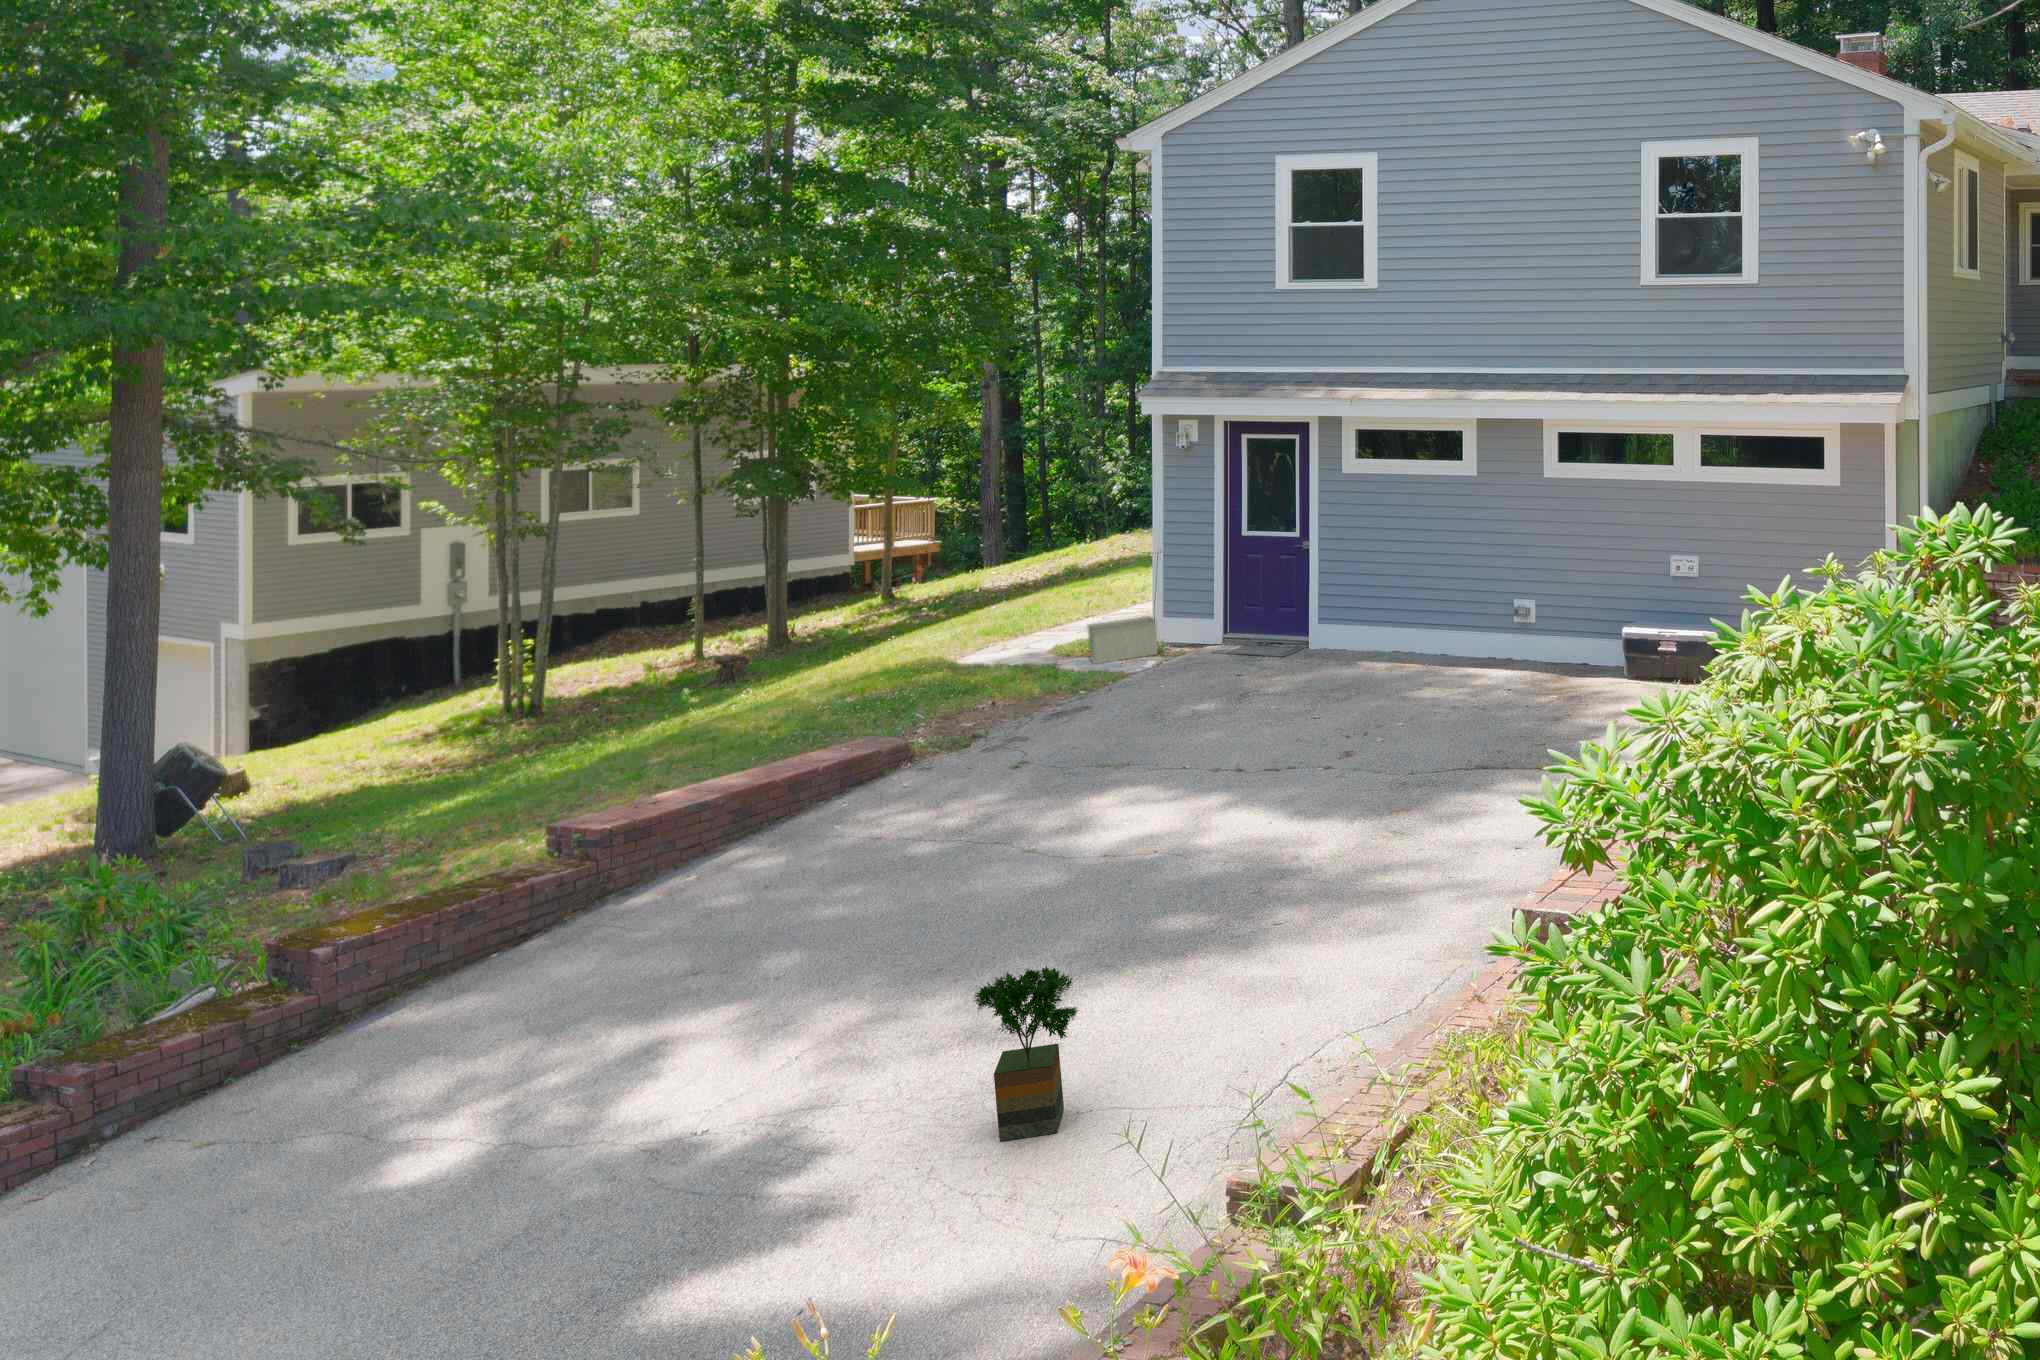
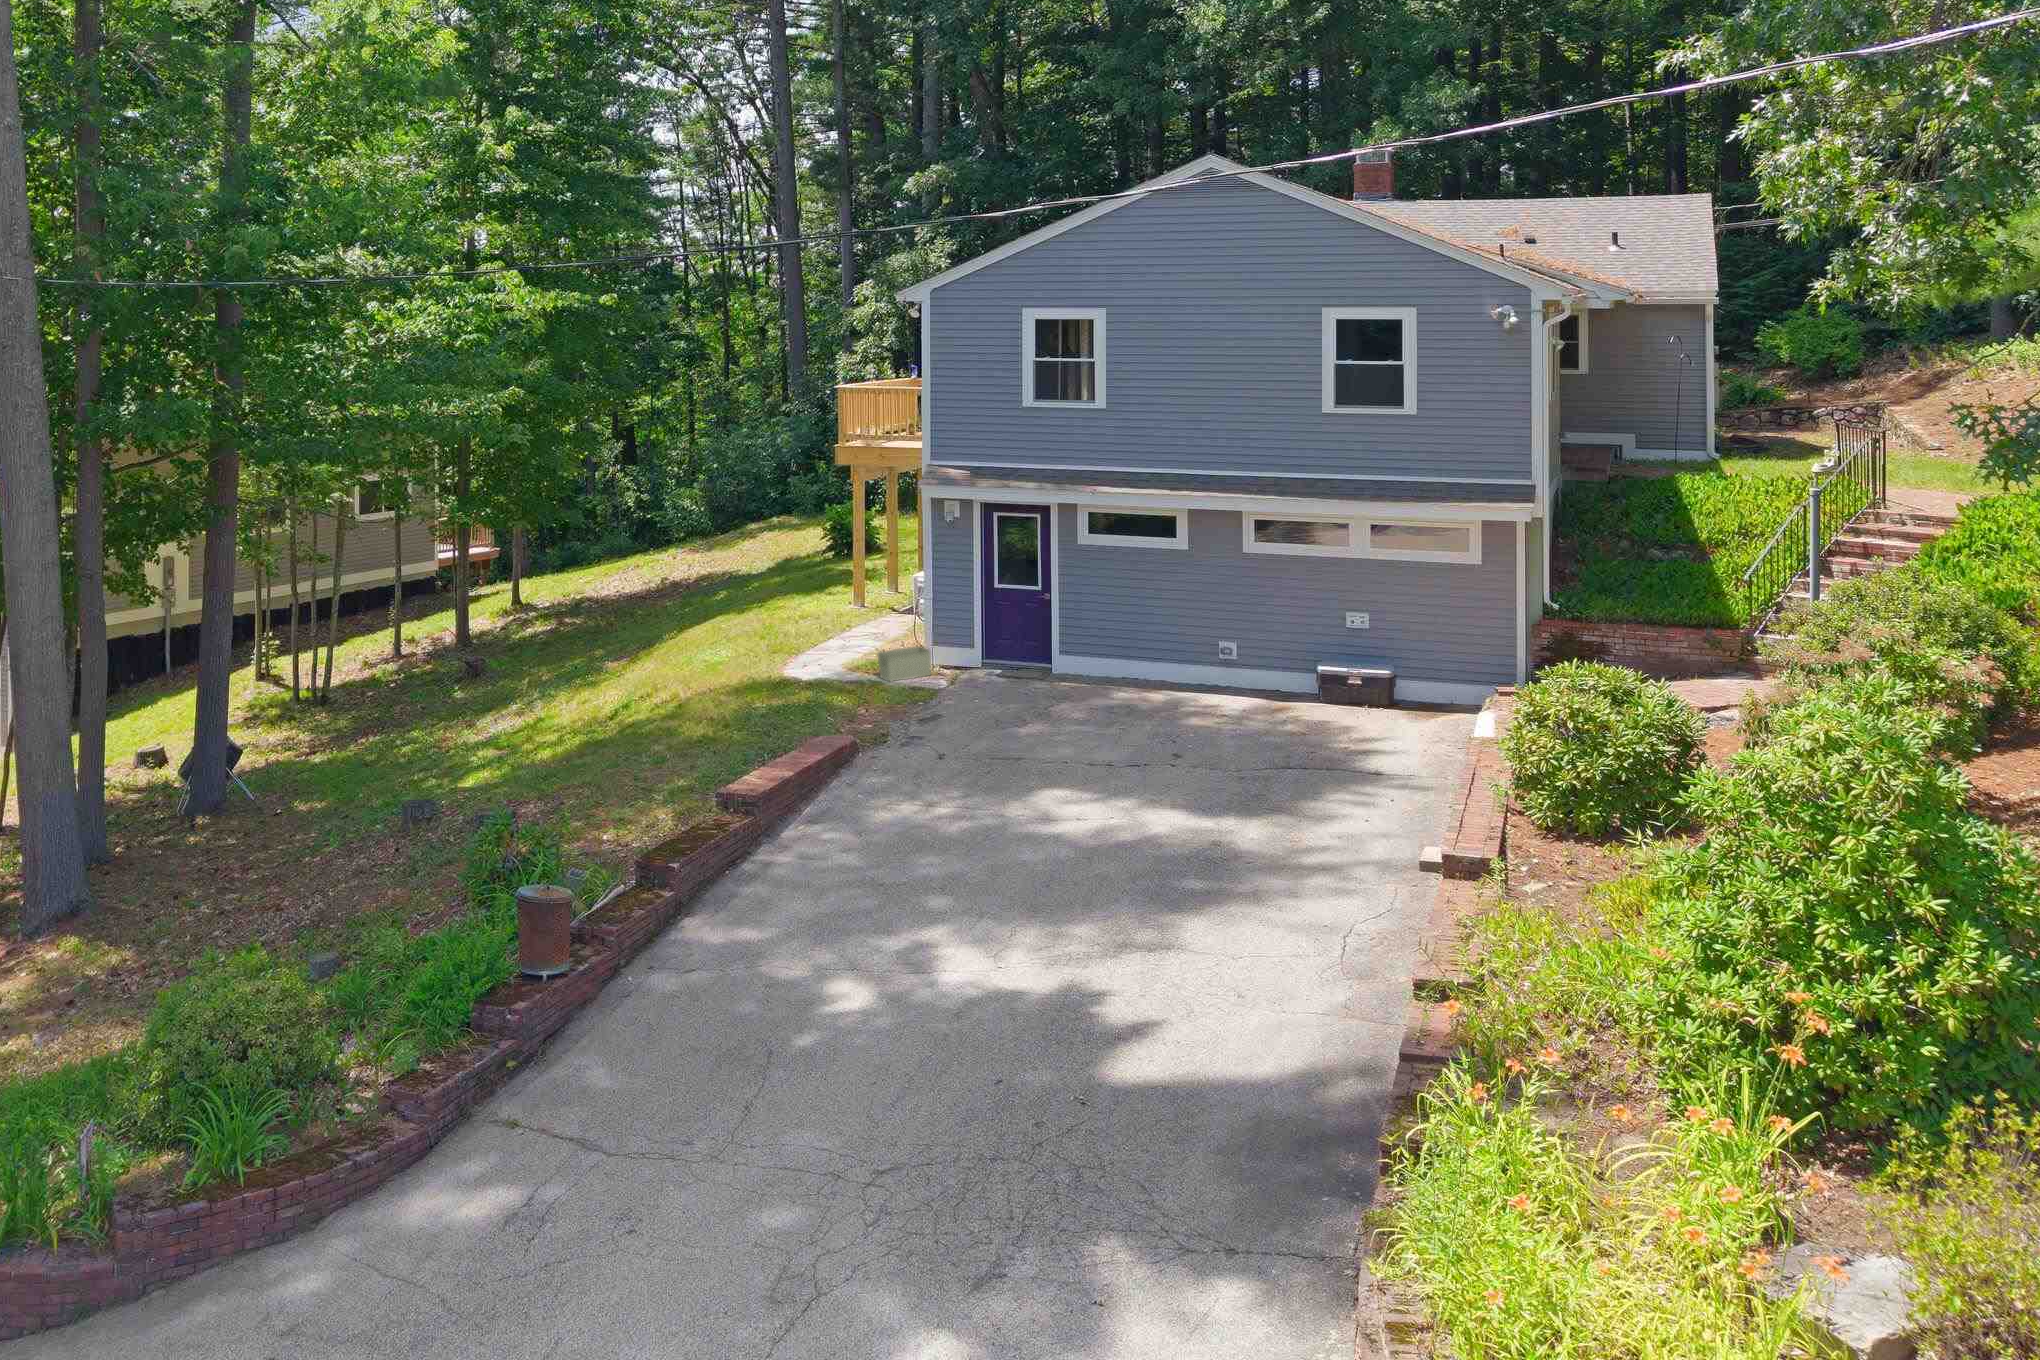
potted tree: present [974,966,1079,1141] -> none [1241,861,1301,946]

